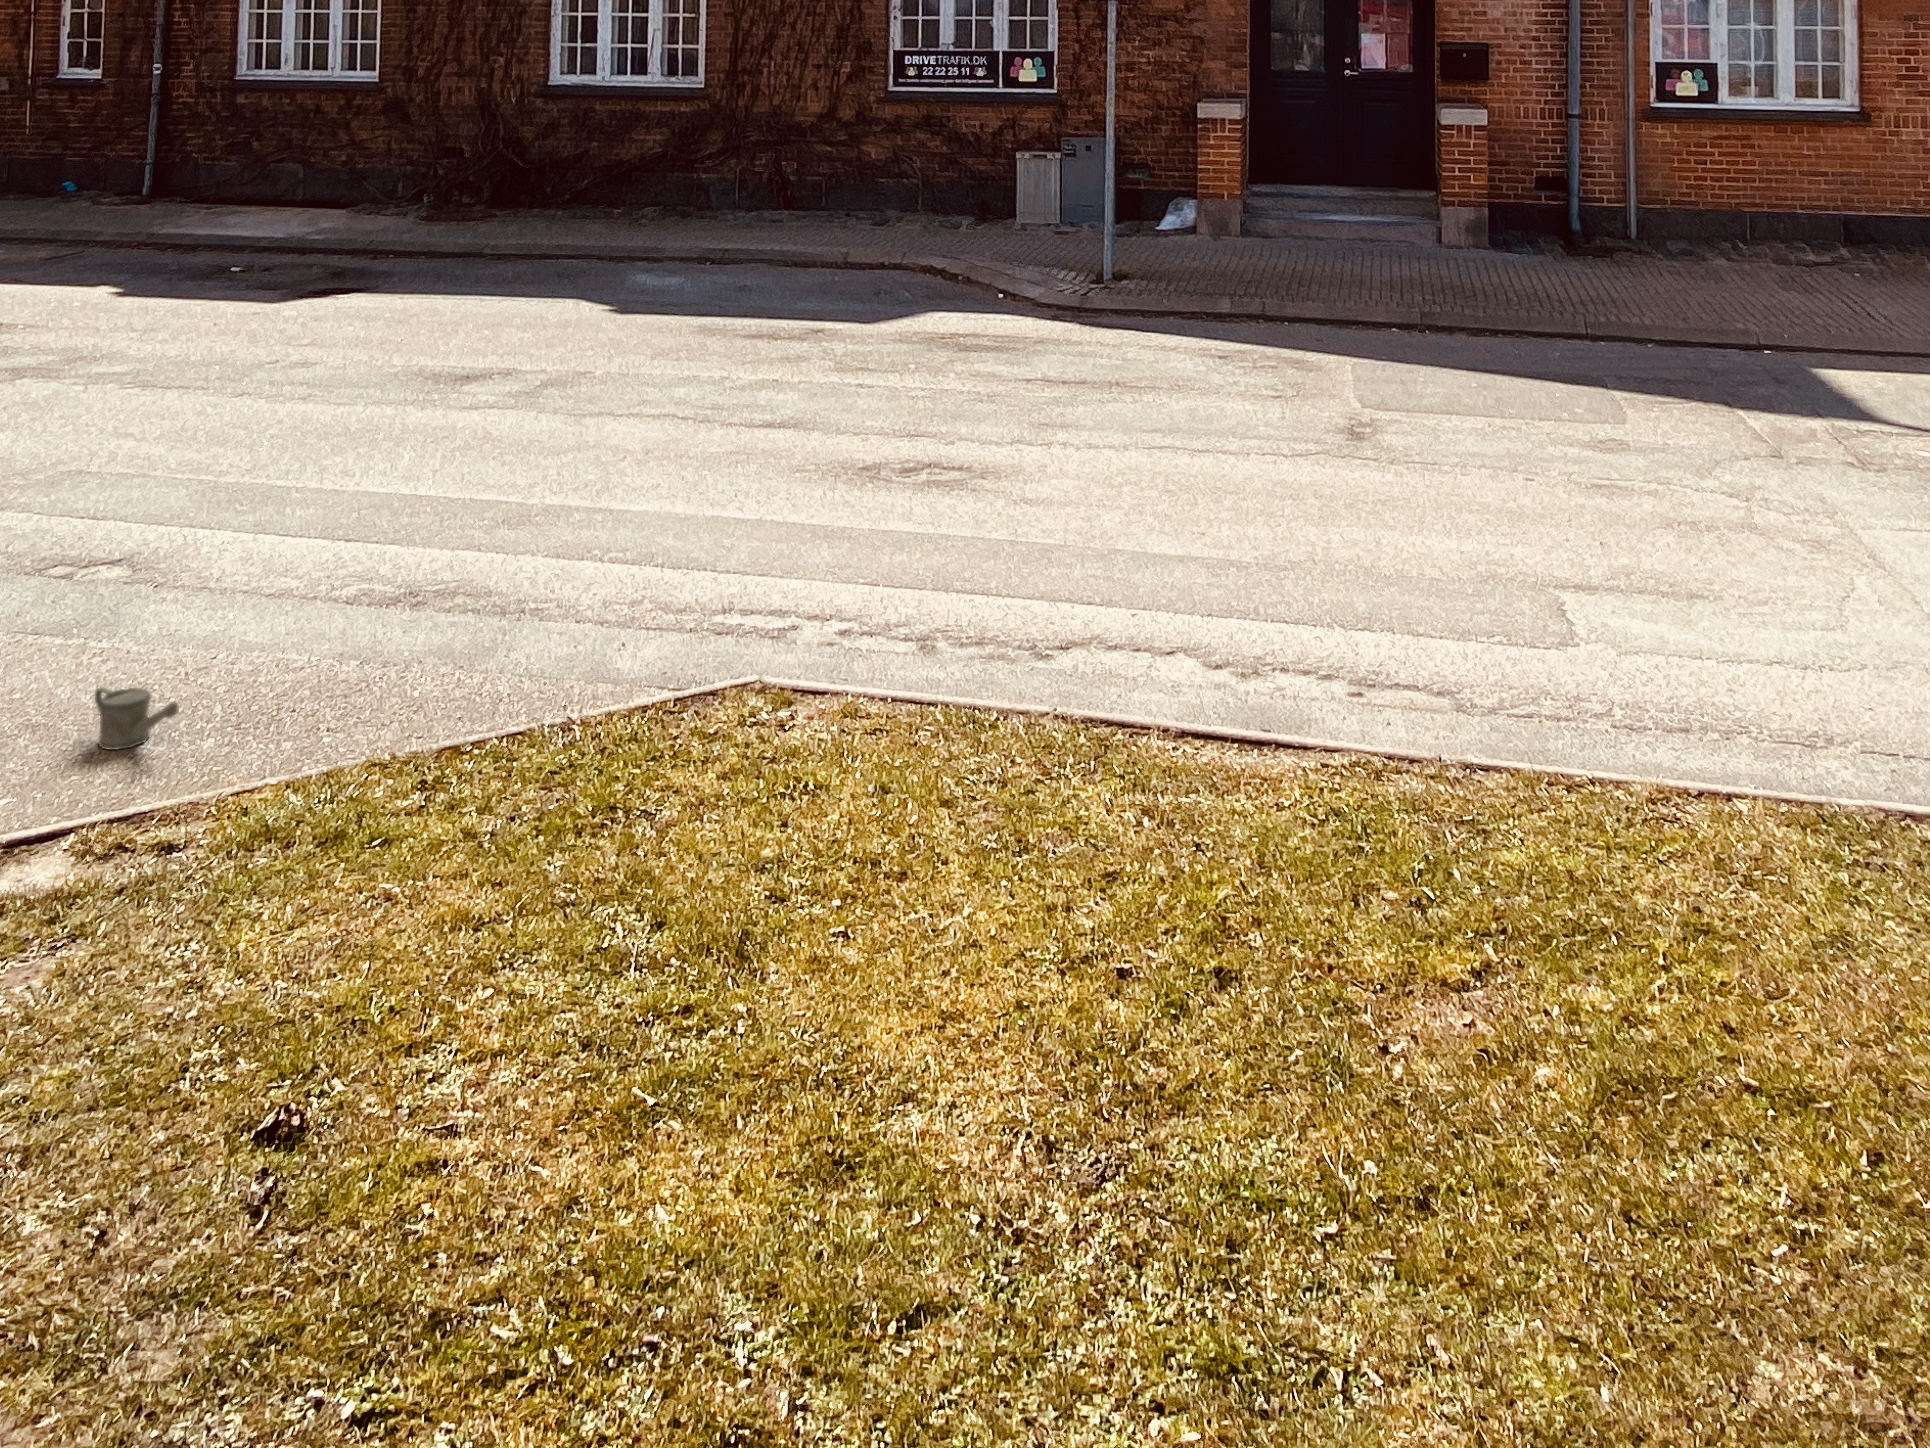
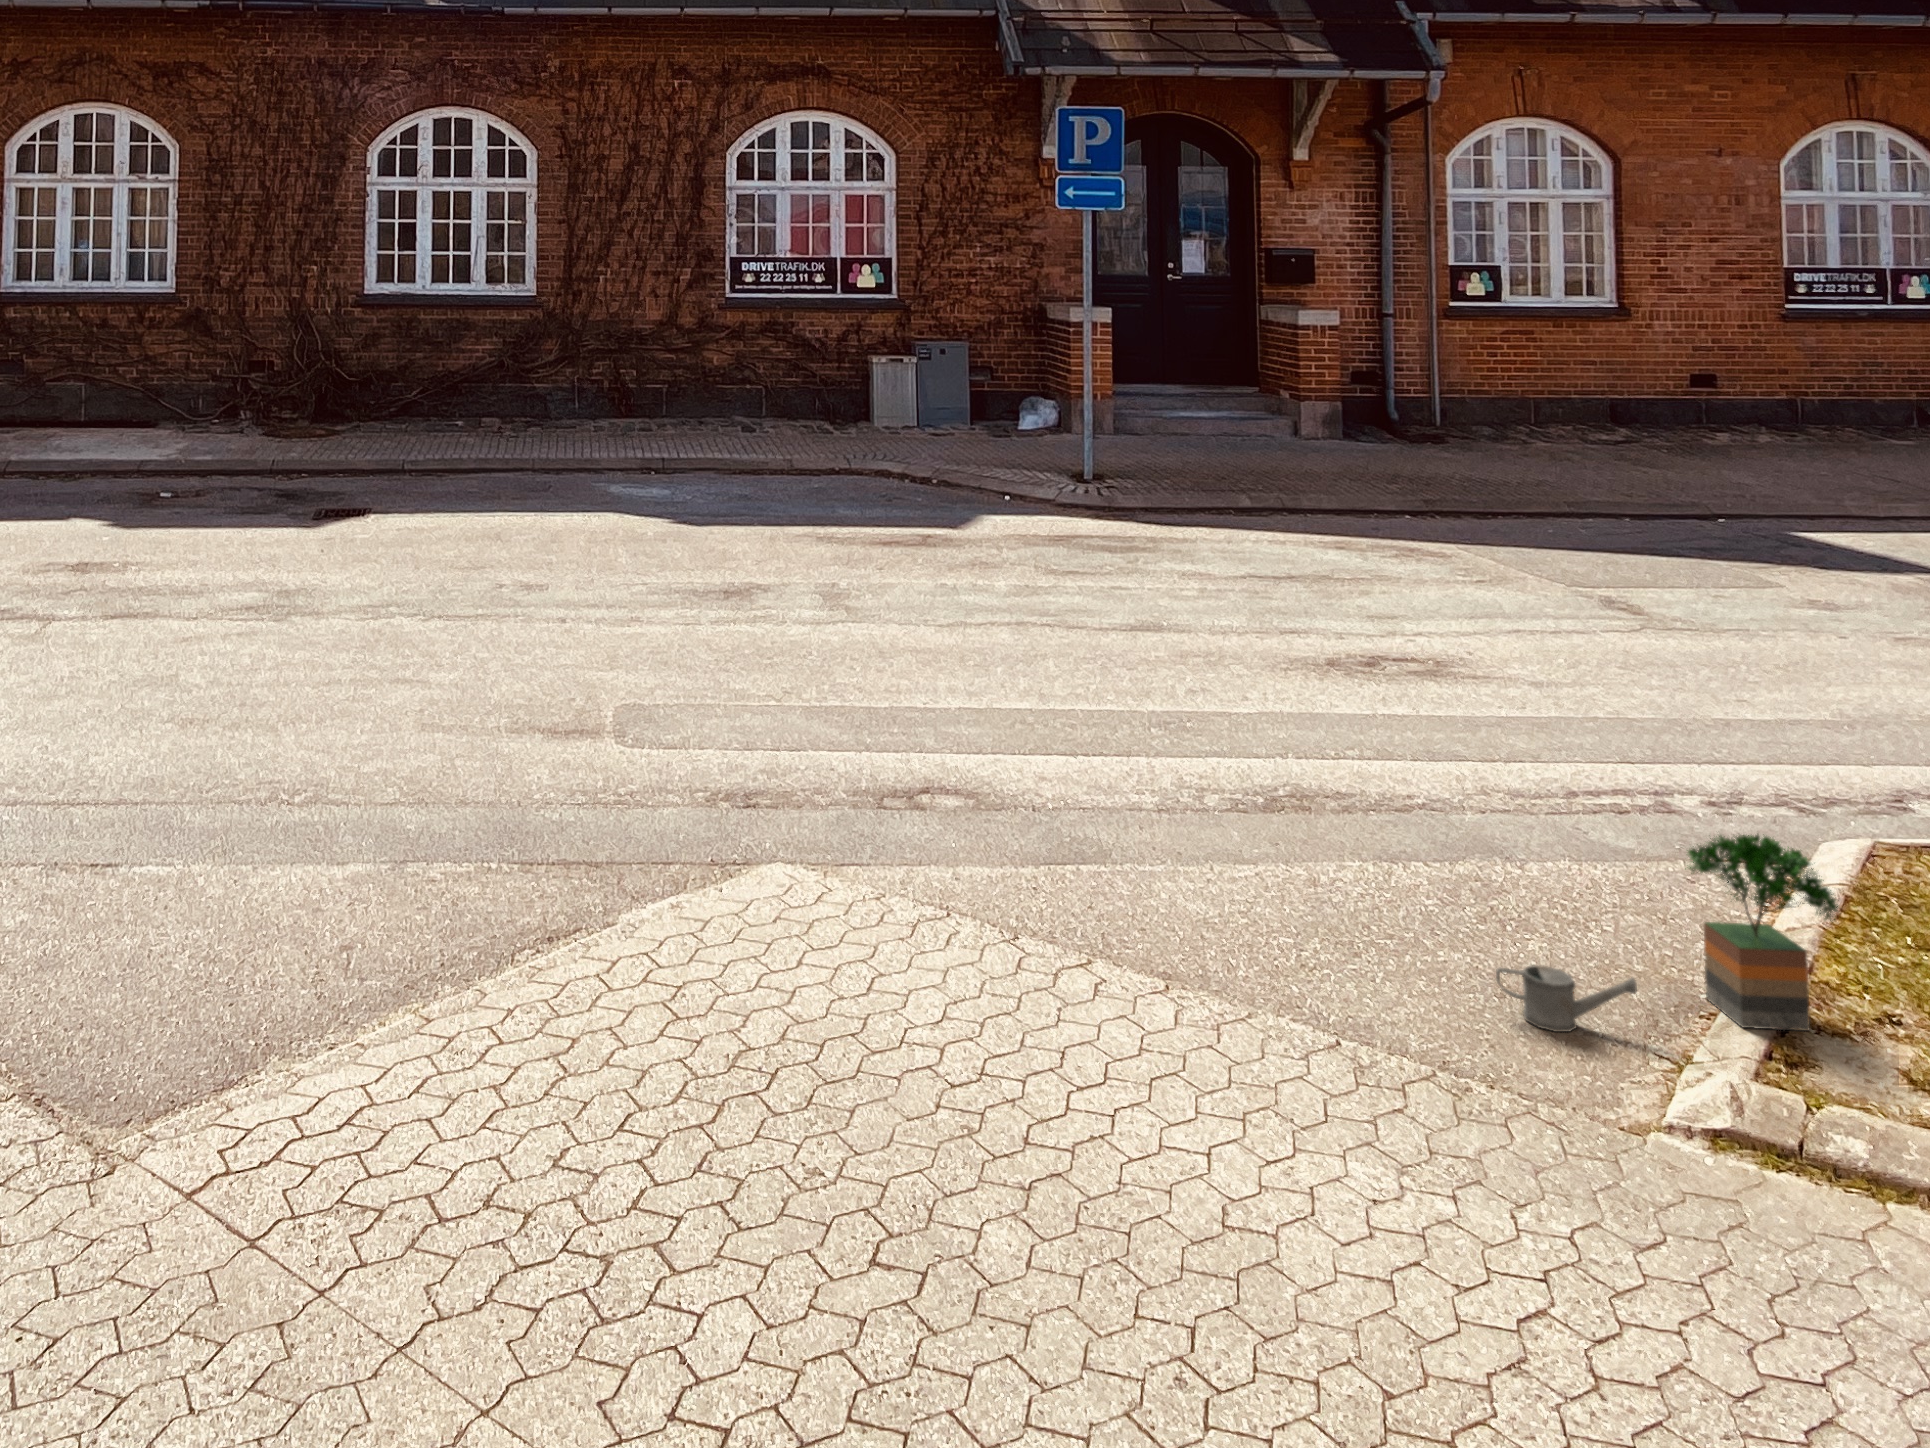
potted tree: none [276,570,399,769] -> present [1687,835,1839,1031]

